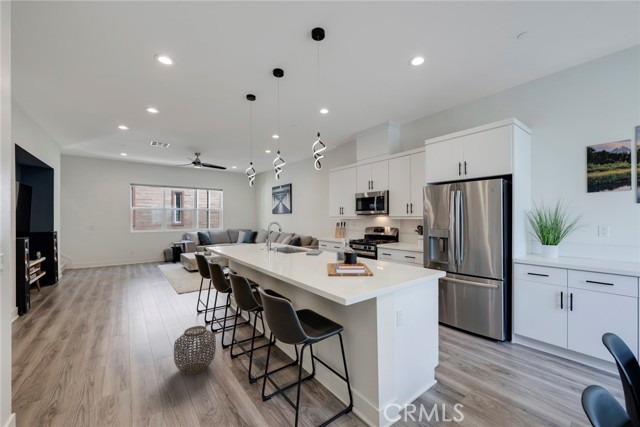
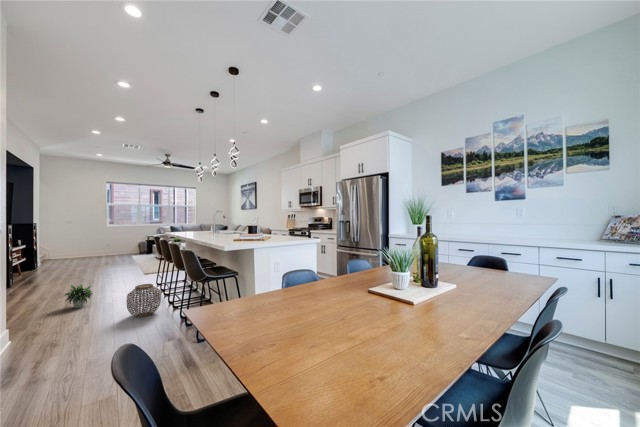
potted plant: none [90,319,127,353] -> present [65,285,93,308]

